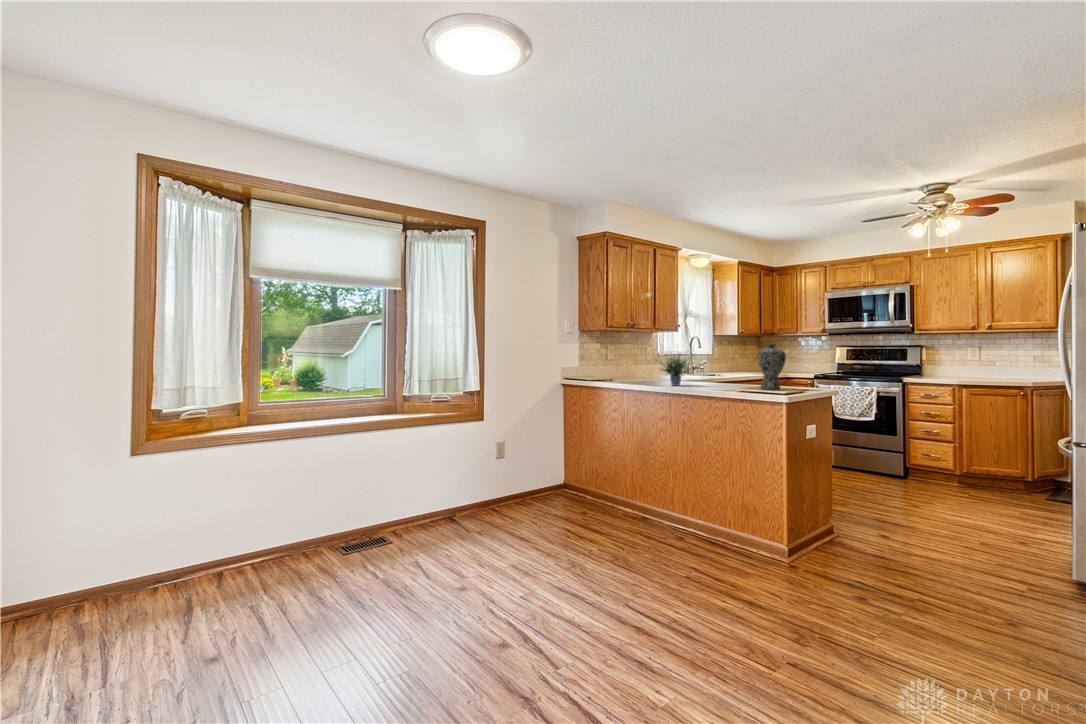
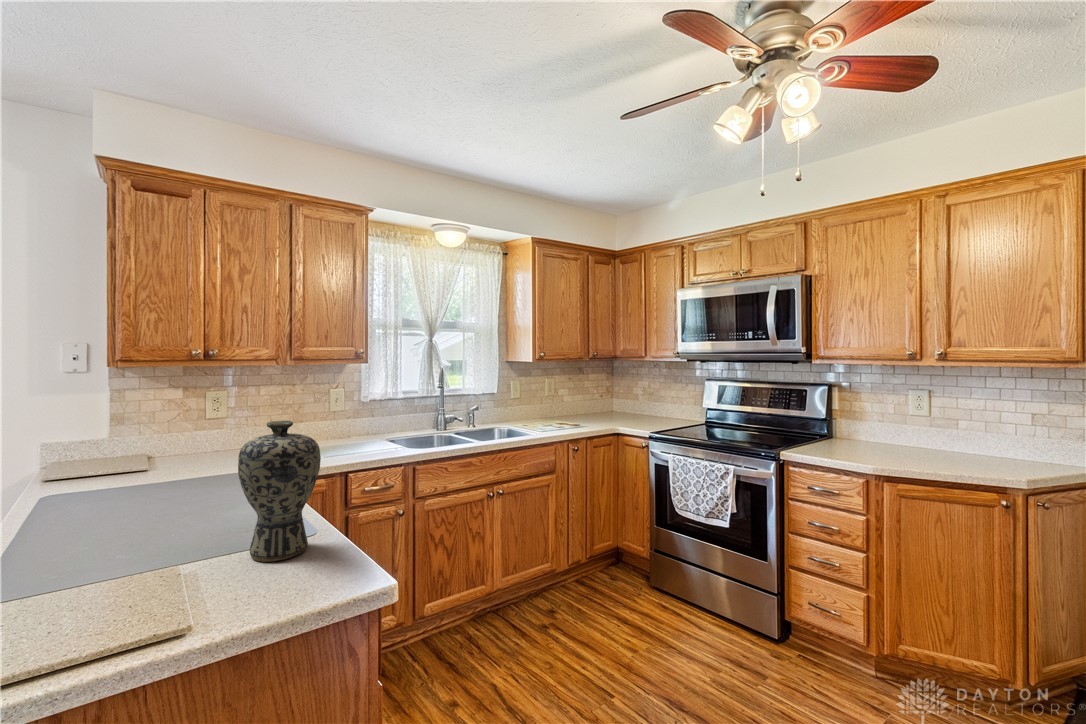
potted plant: present [656,355,688,386] -> none [64,407,182,516]

